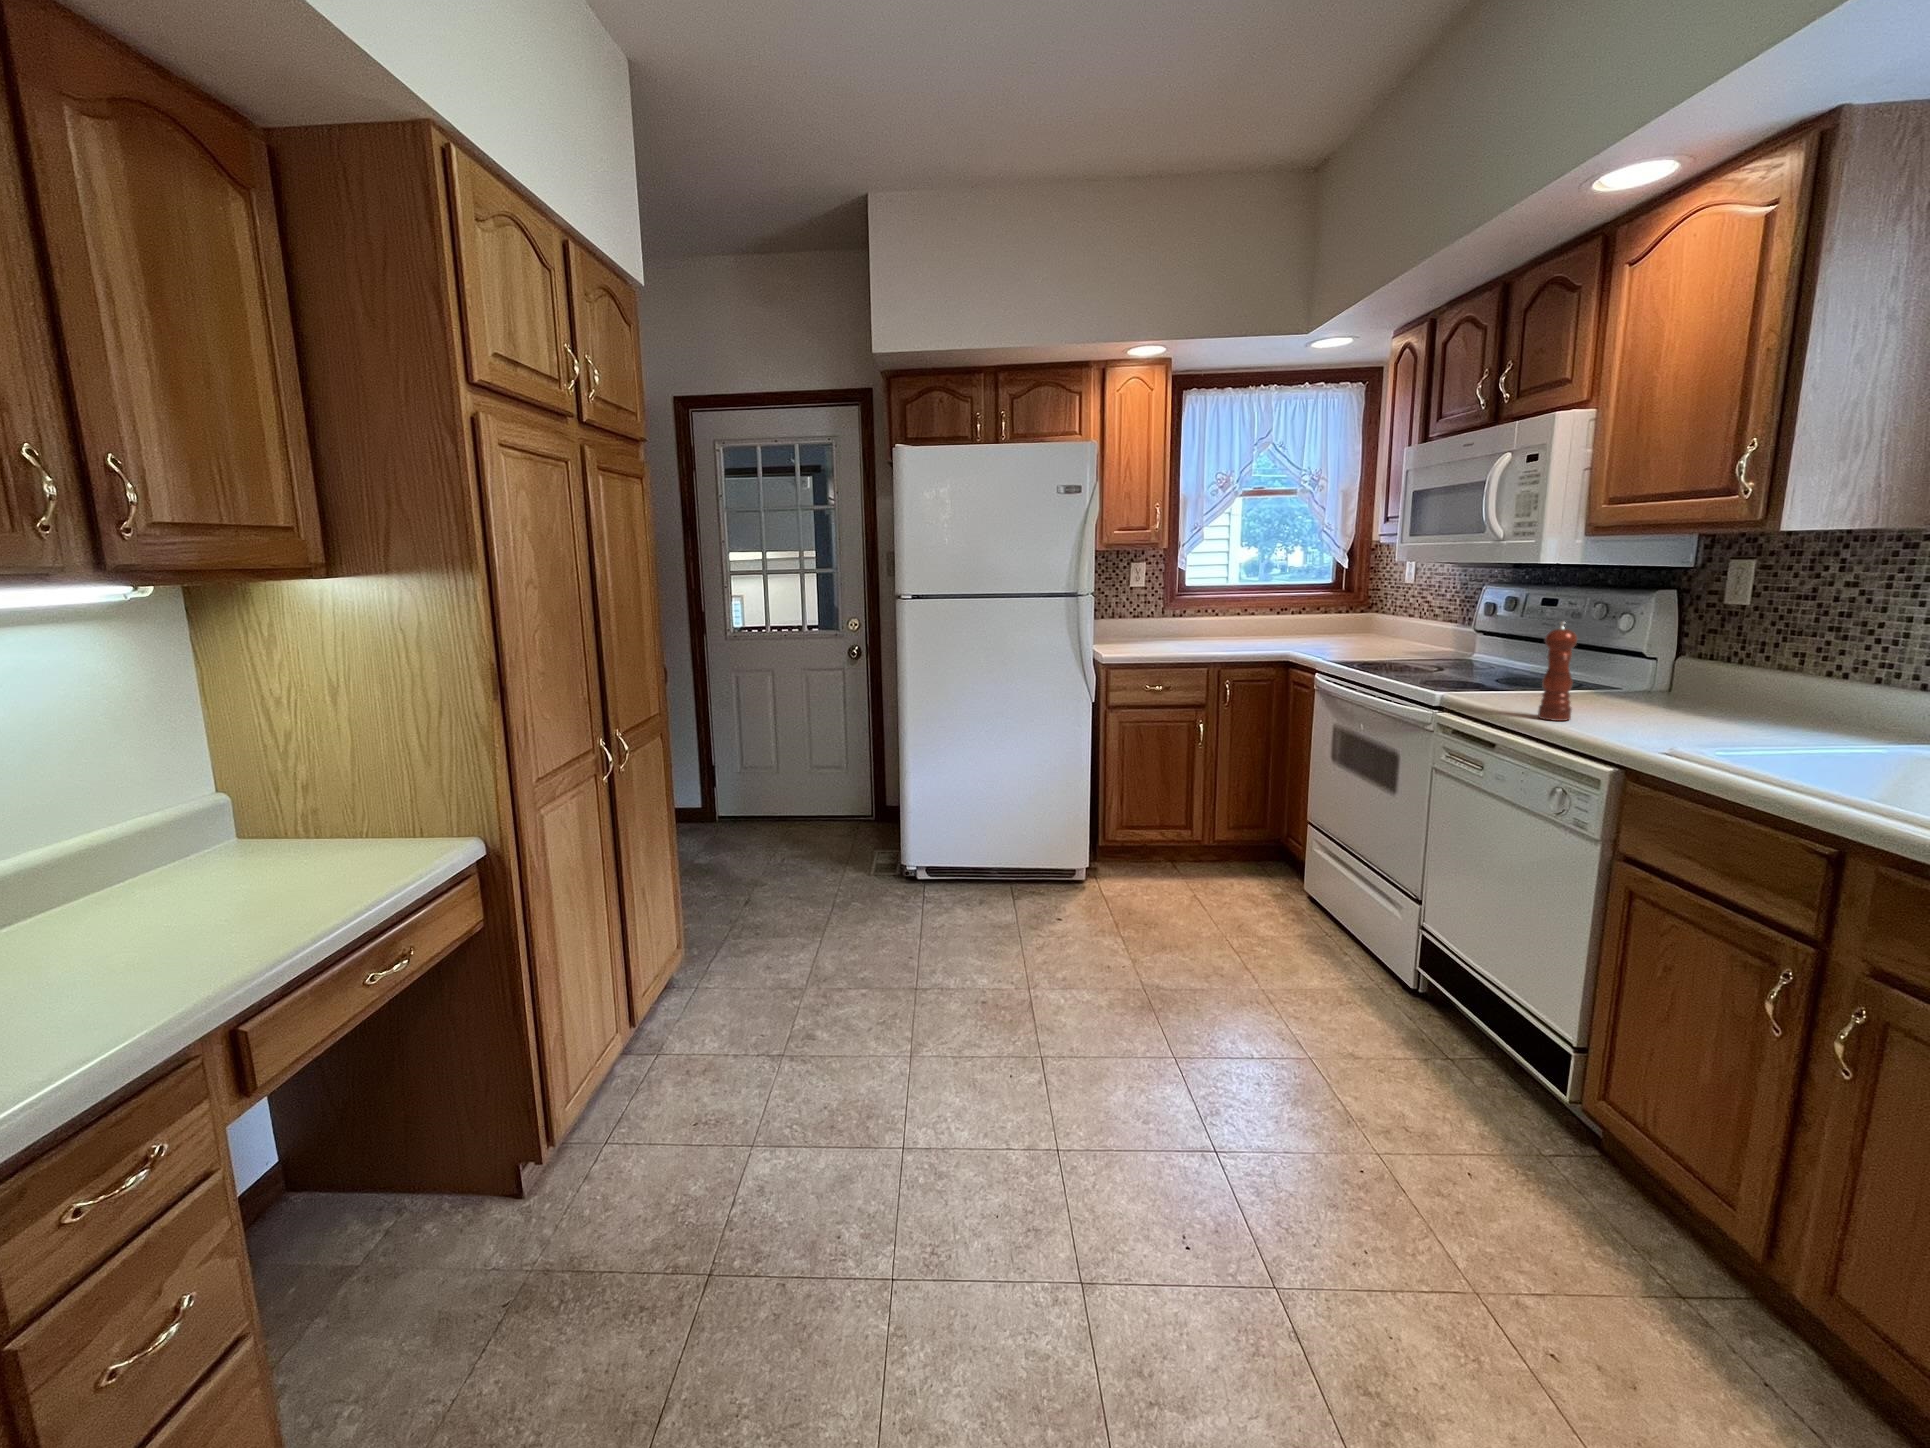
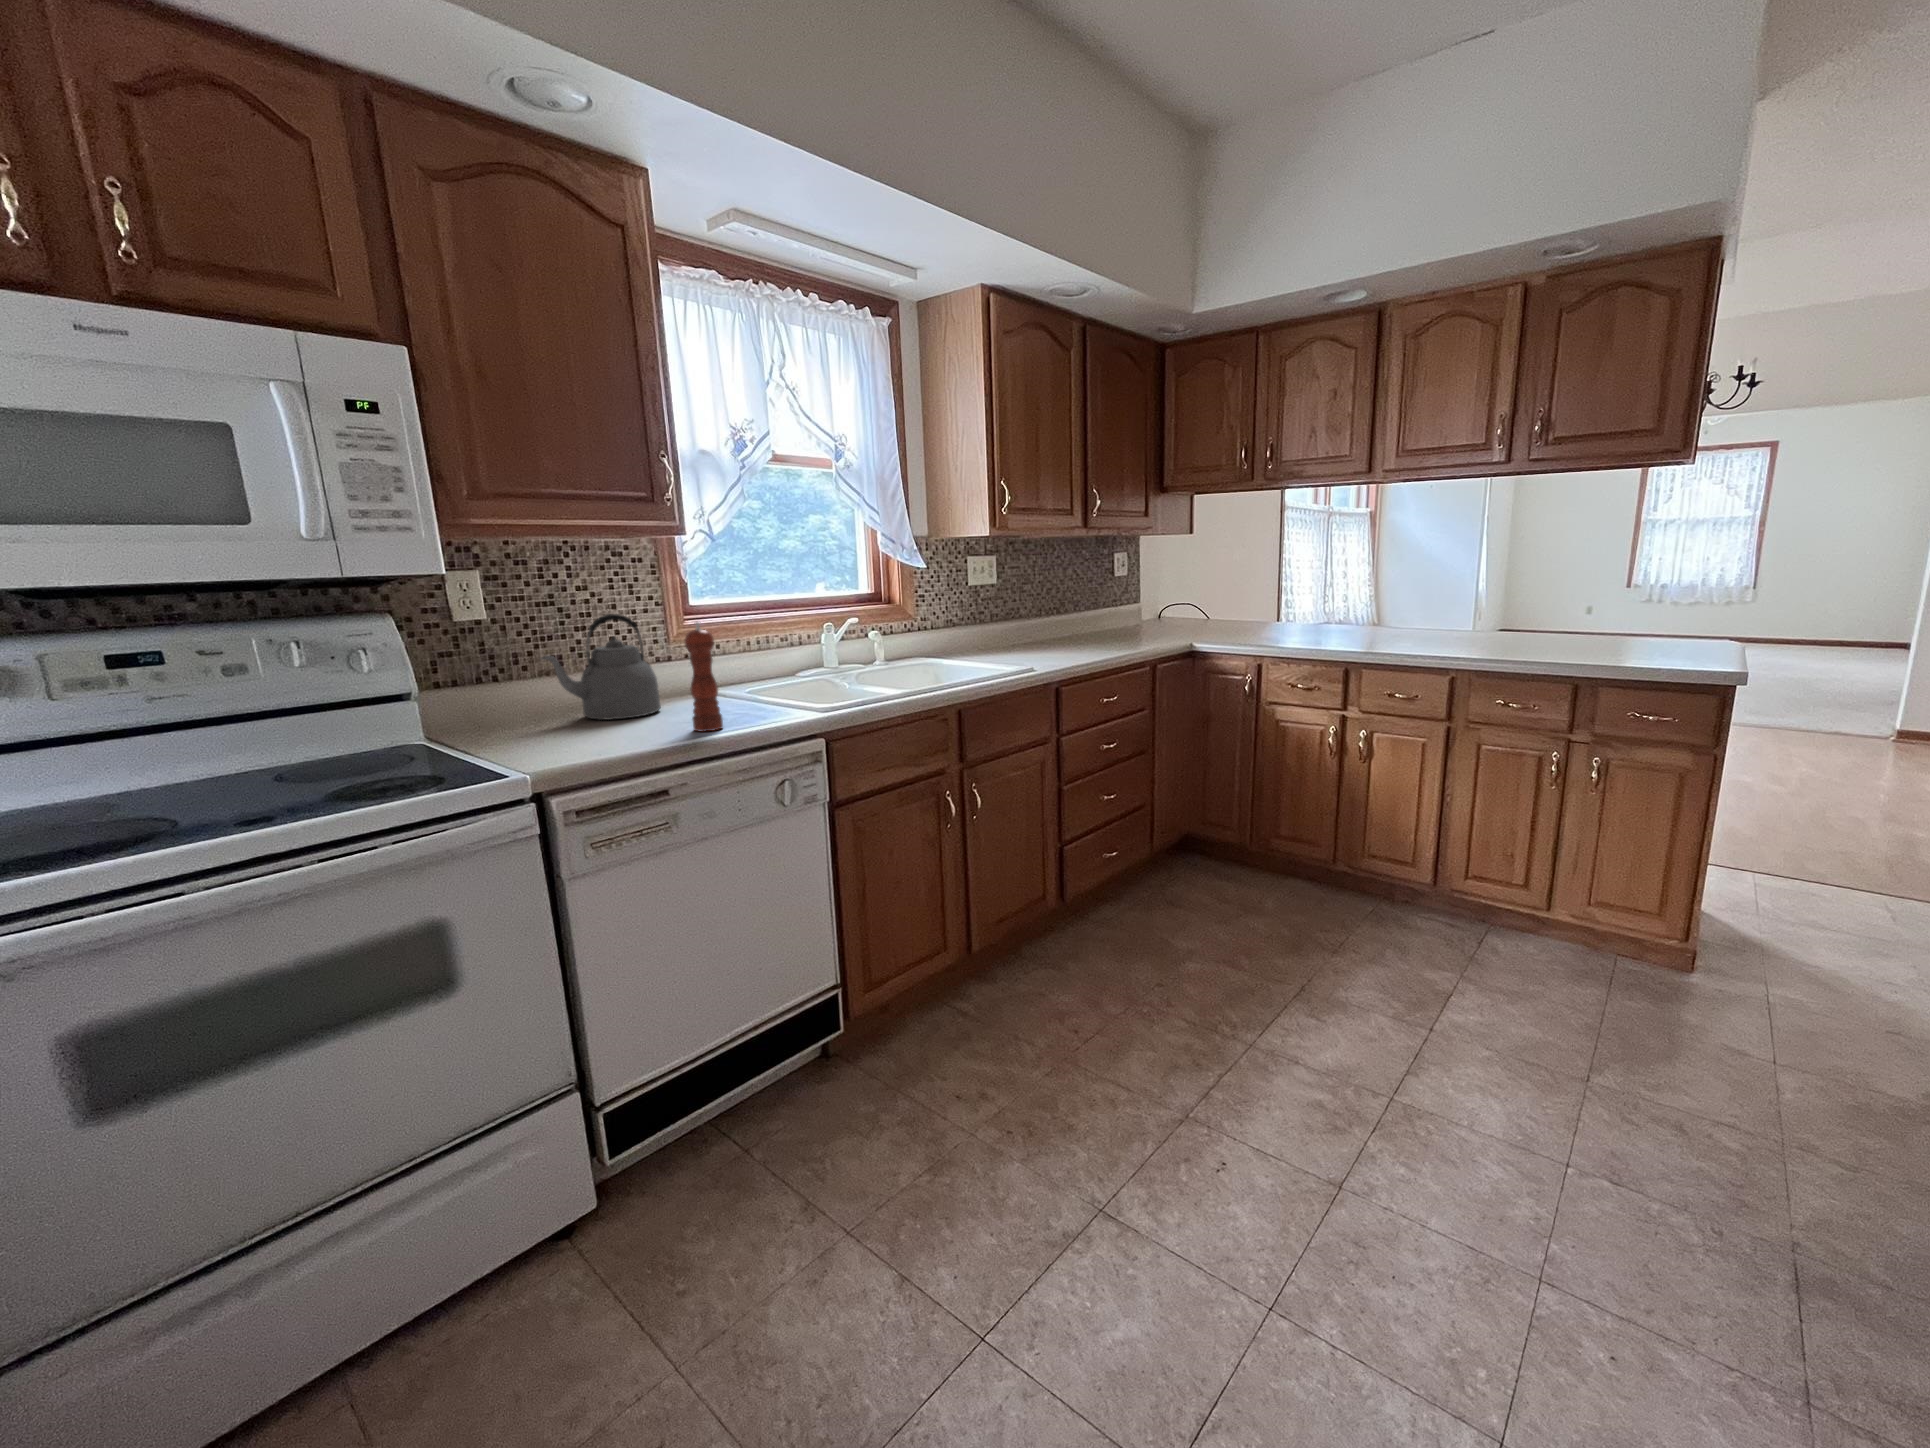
kettle: none [1668,613,1775,721] -> present [541,614,661,720]

